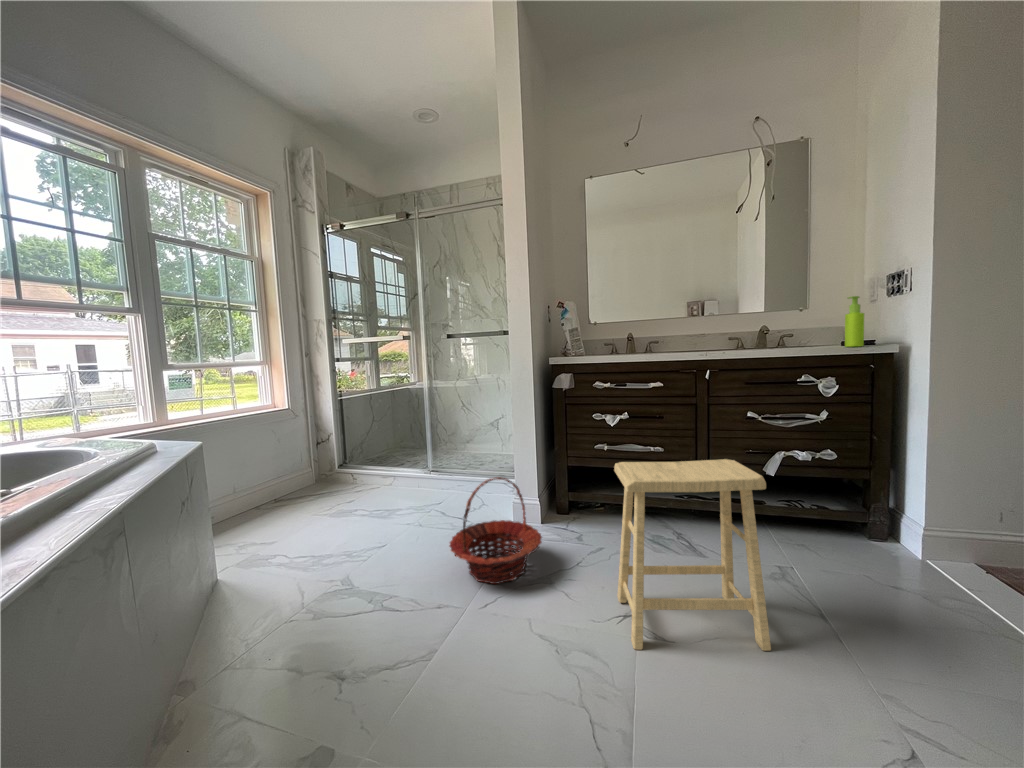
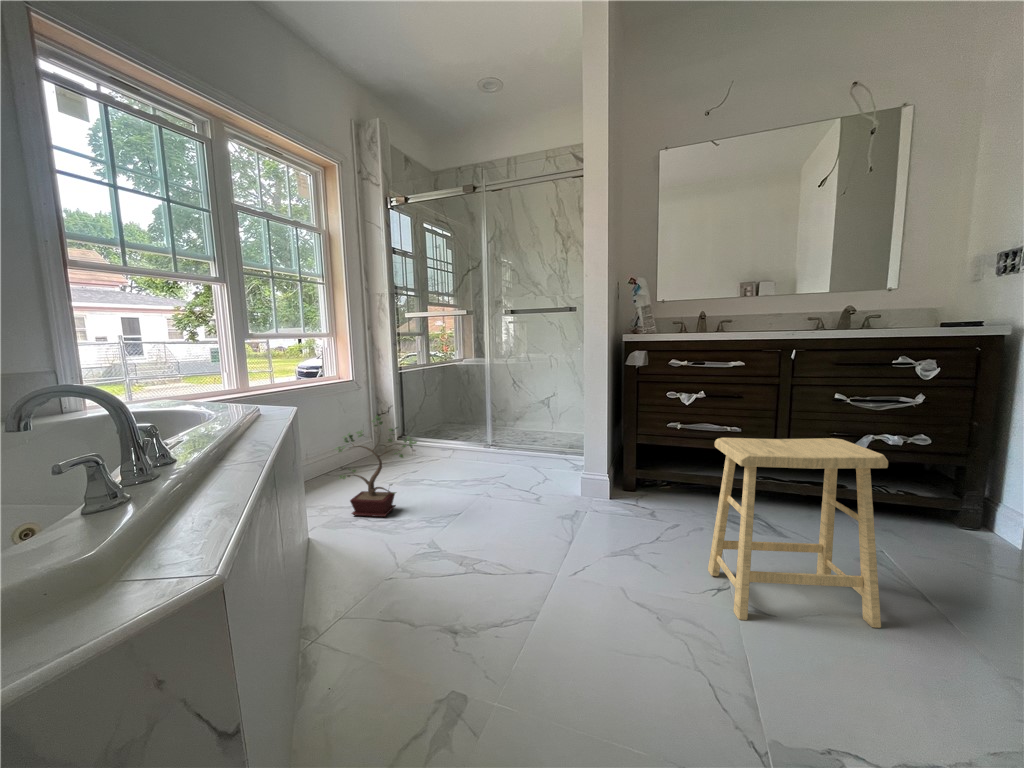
soap dispenser: present [845,296,864,347] -> none [947,274,973,328]
potted plant: none [249,446,336,553] -> present [334,415,417,517]
basket: present [450,477,542,584] -> none [533,450,626,553]

